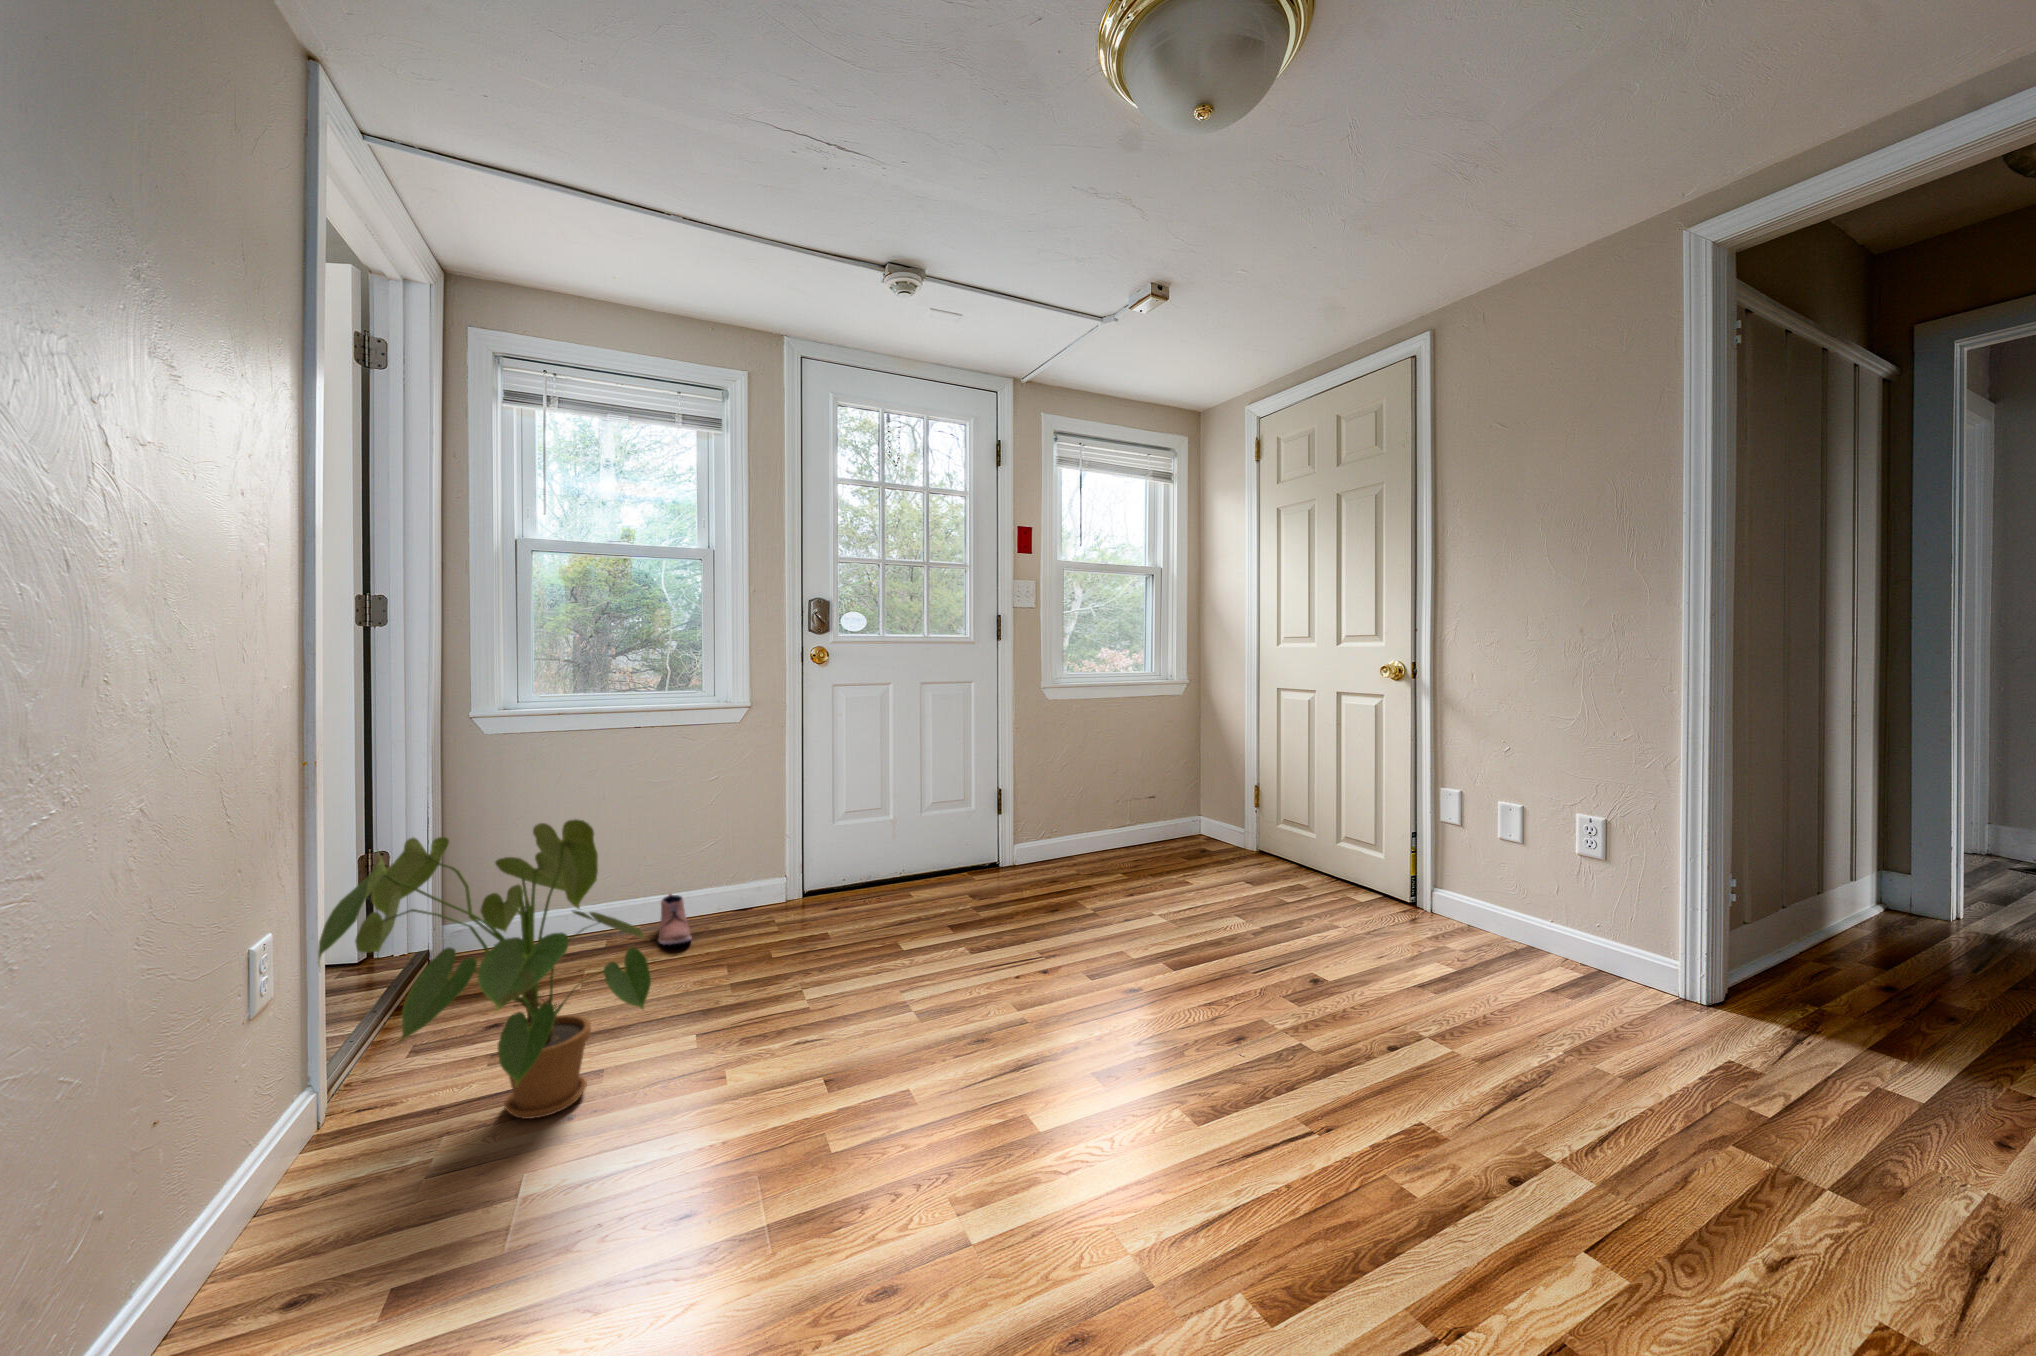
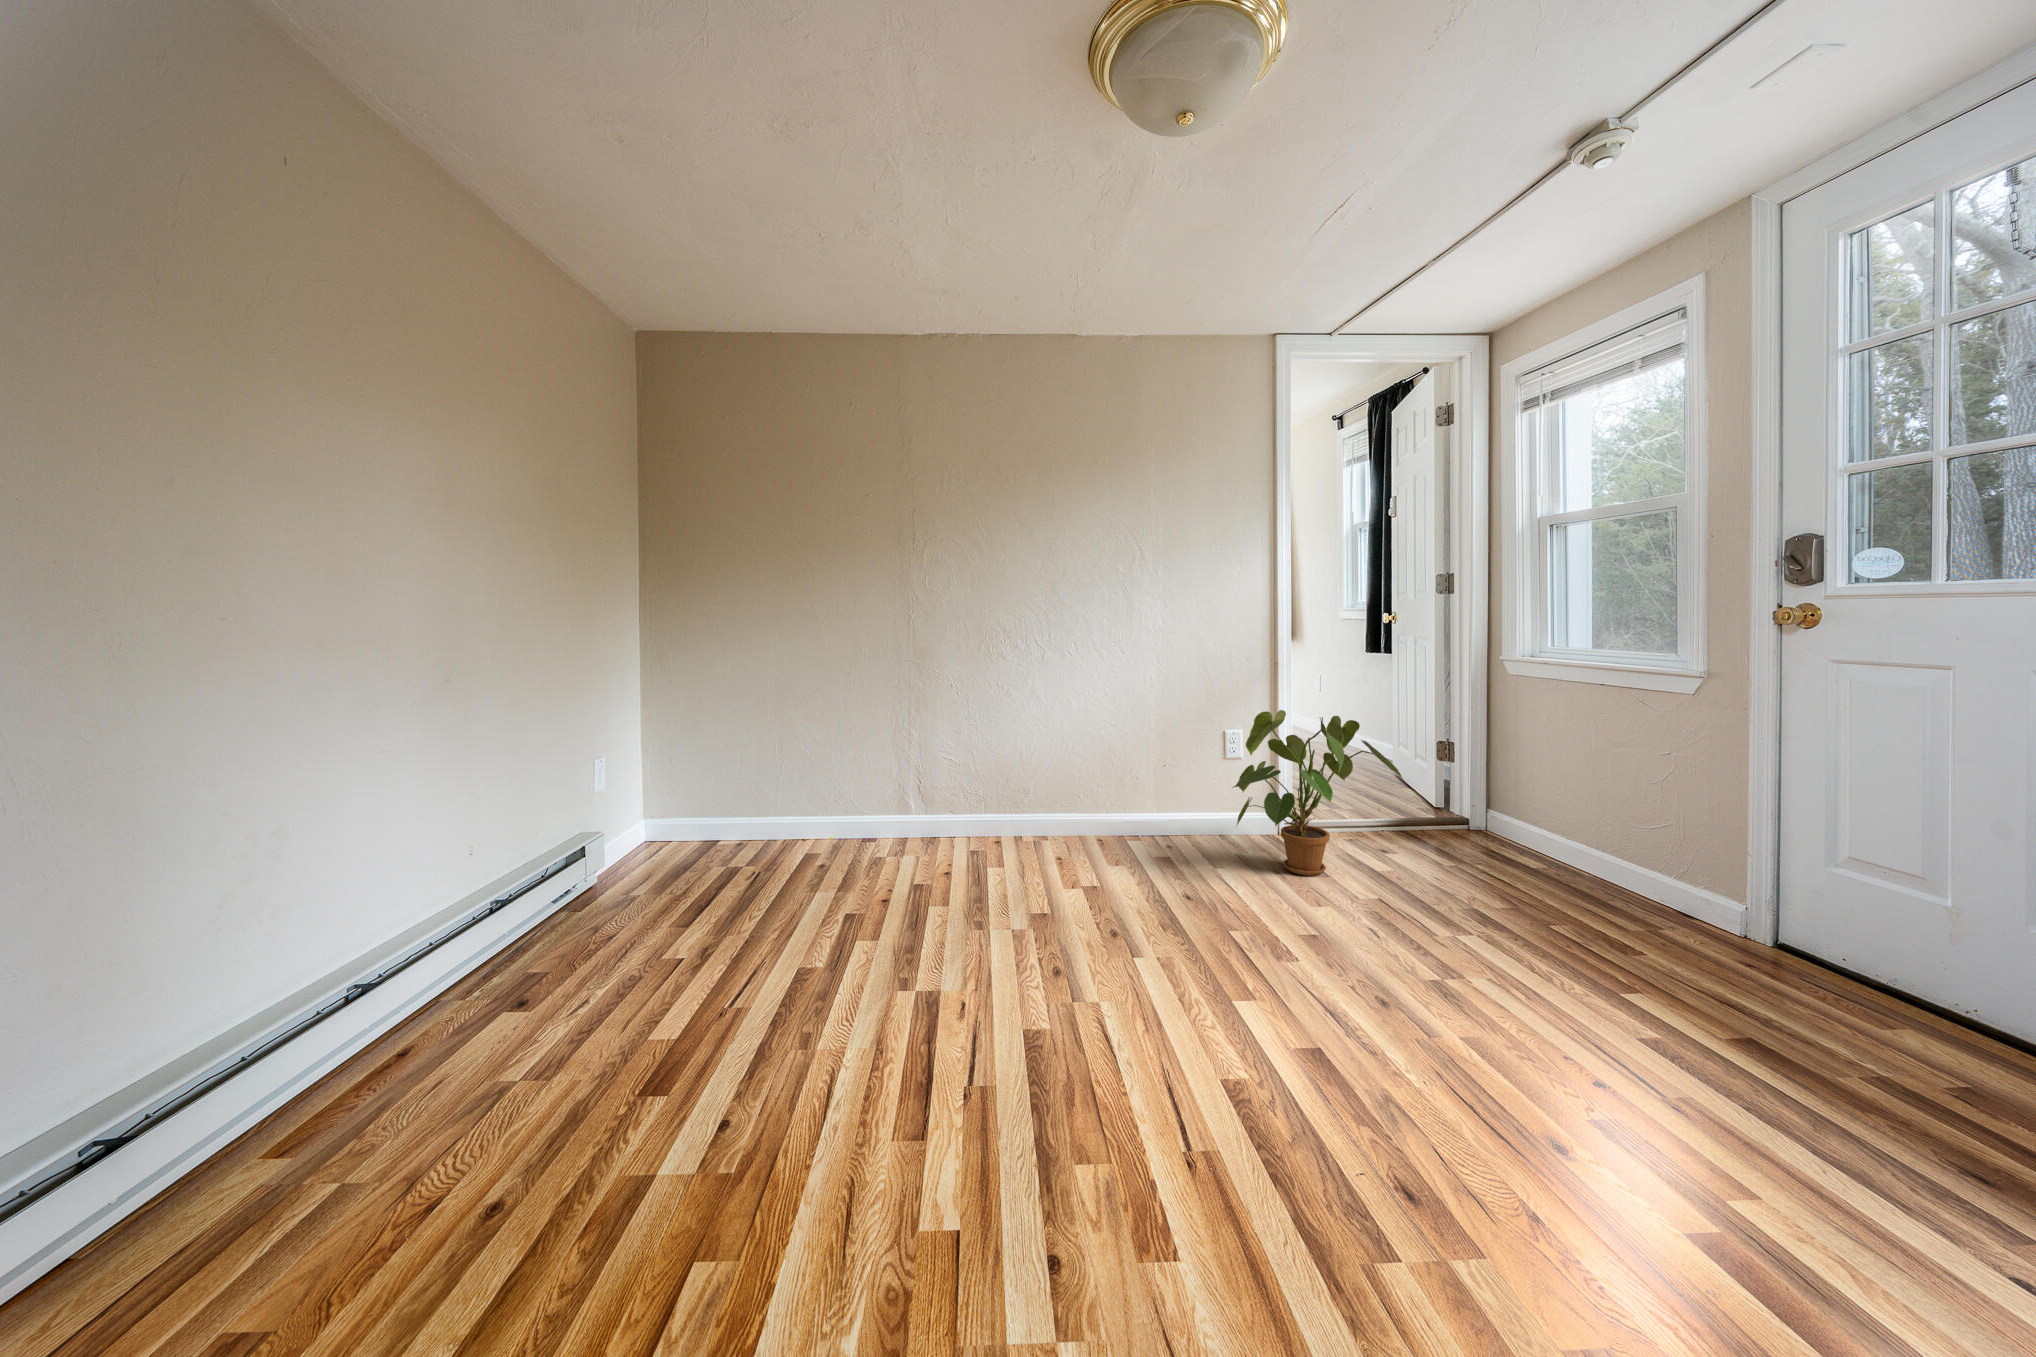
shoe: present [659,893,692,945] -> none [1568,857,1652,897]

